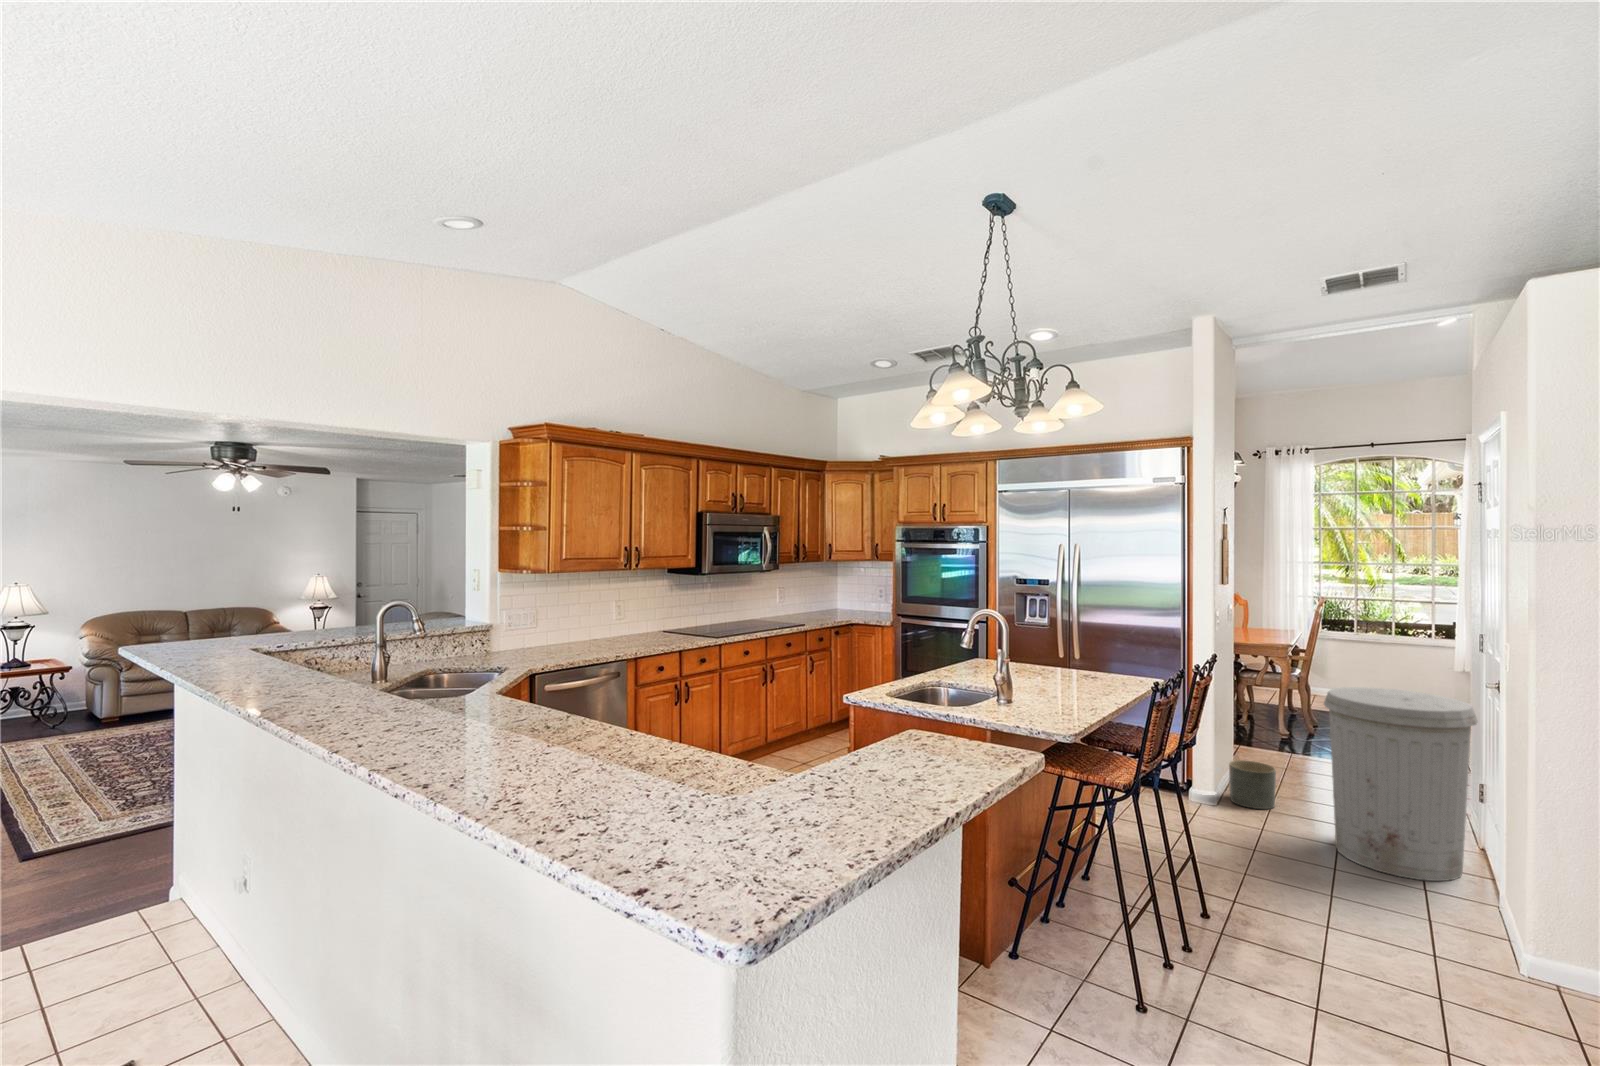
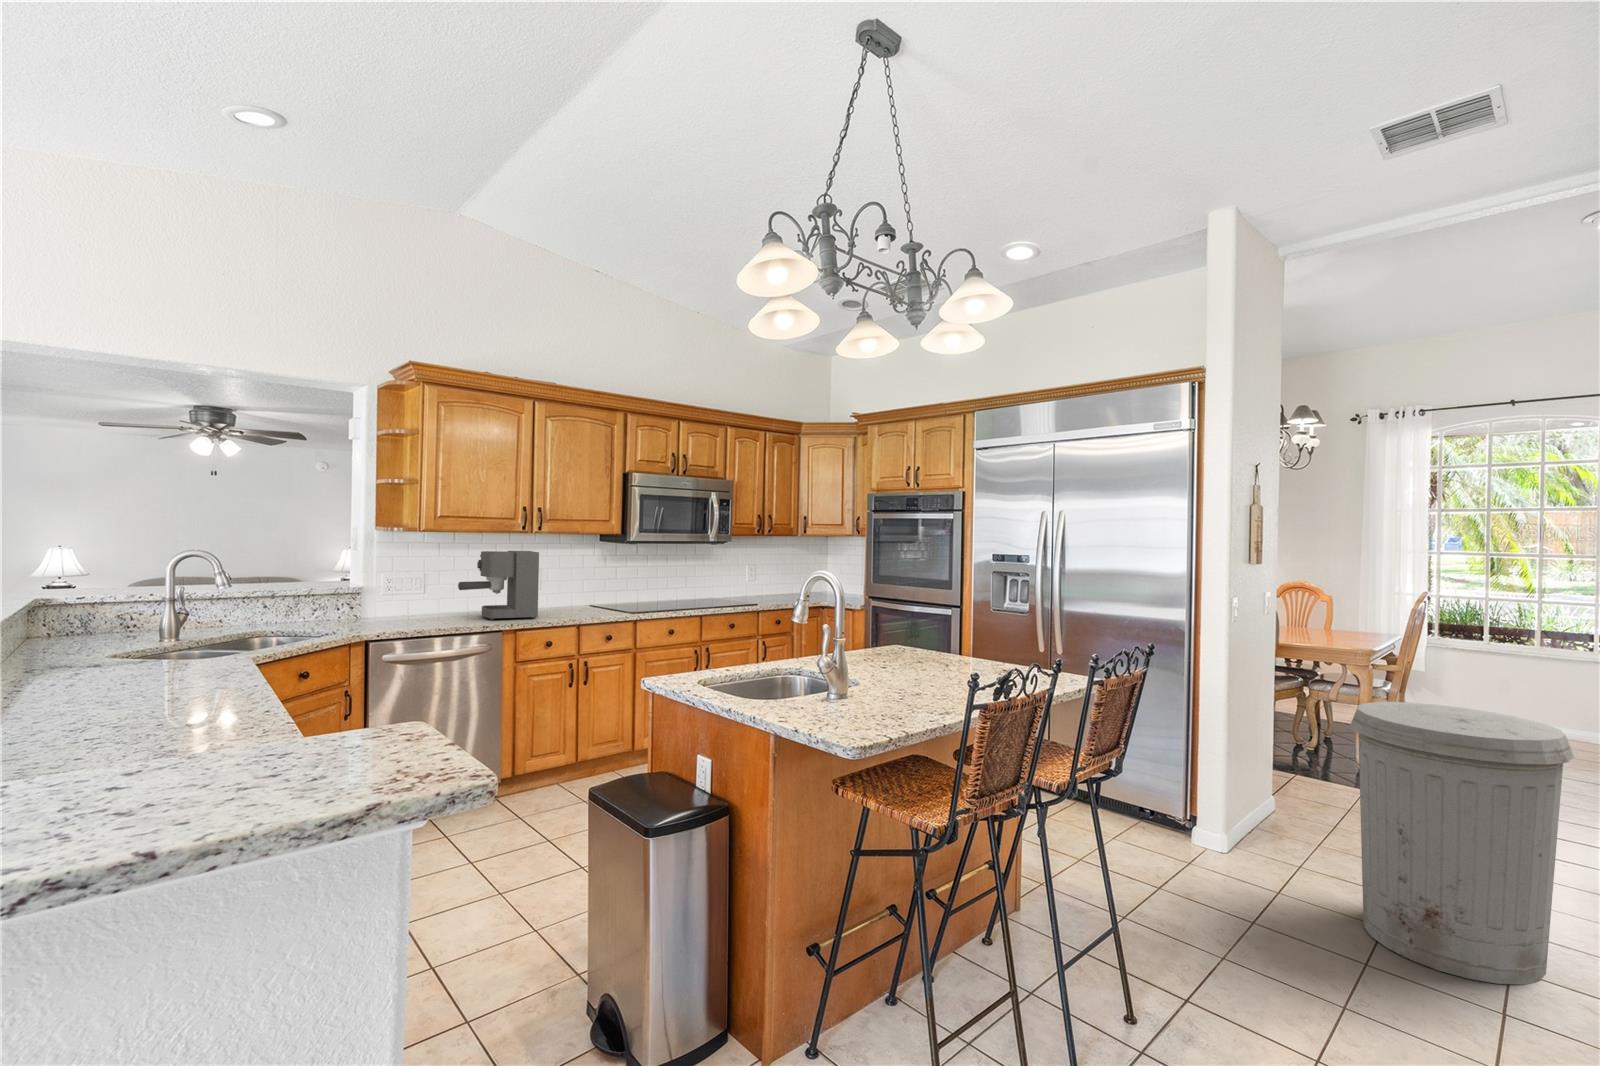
coffee maker: none [570,585,638,649] -> present [458,551,539,620]
planter: present [1229,760,1276,809] -> none [1244,793,1305,860]

